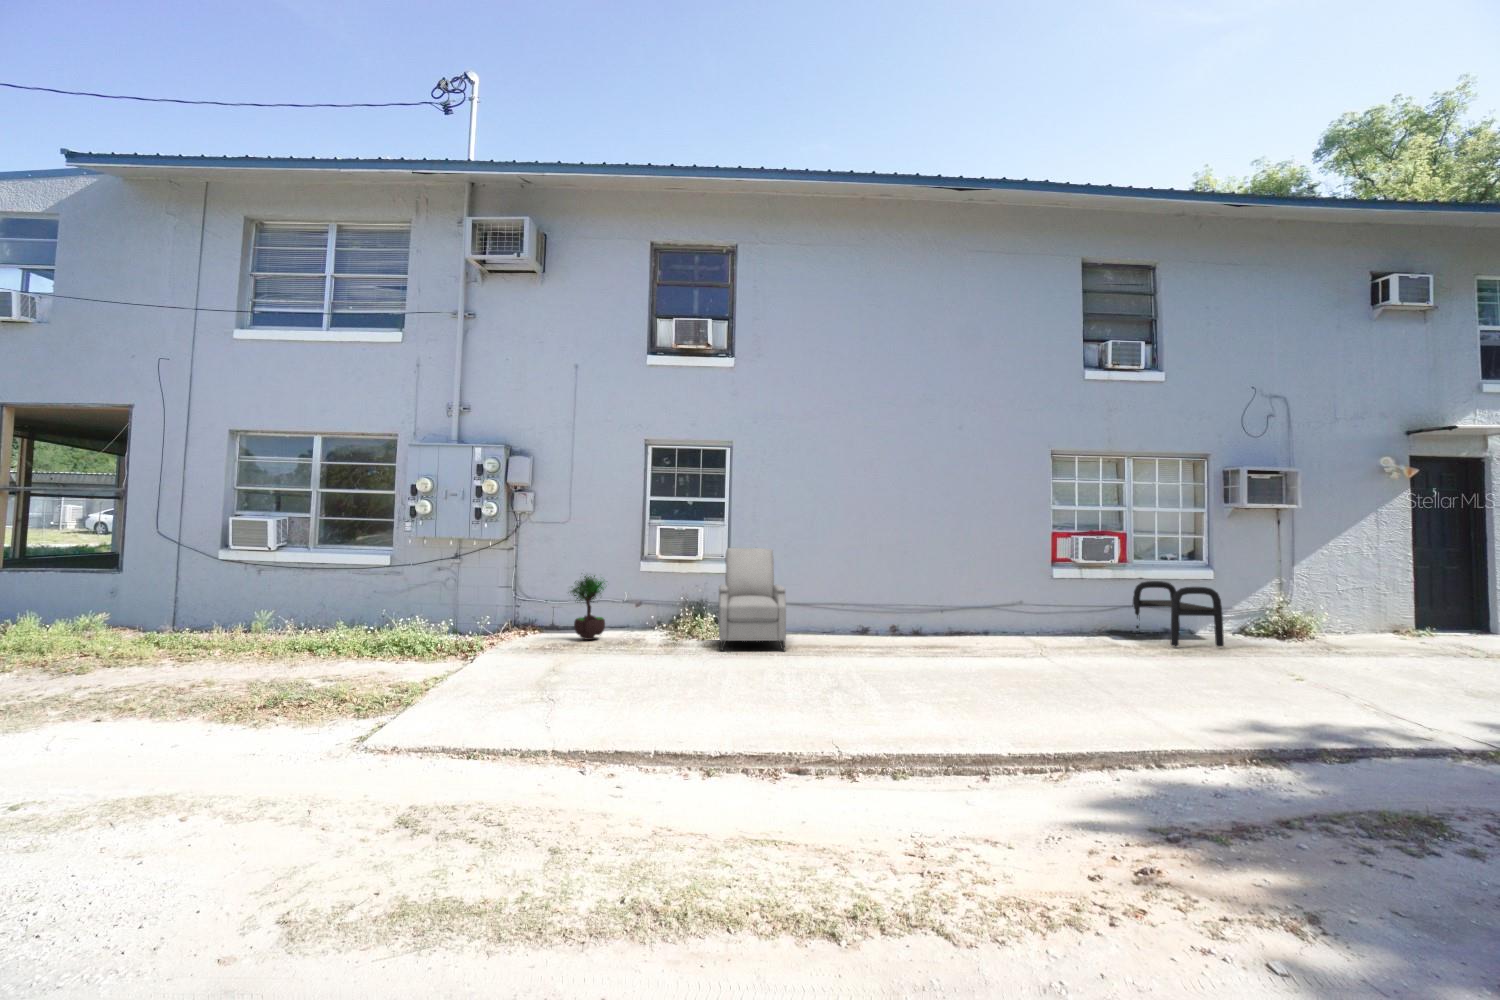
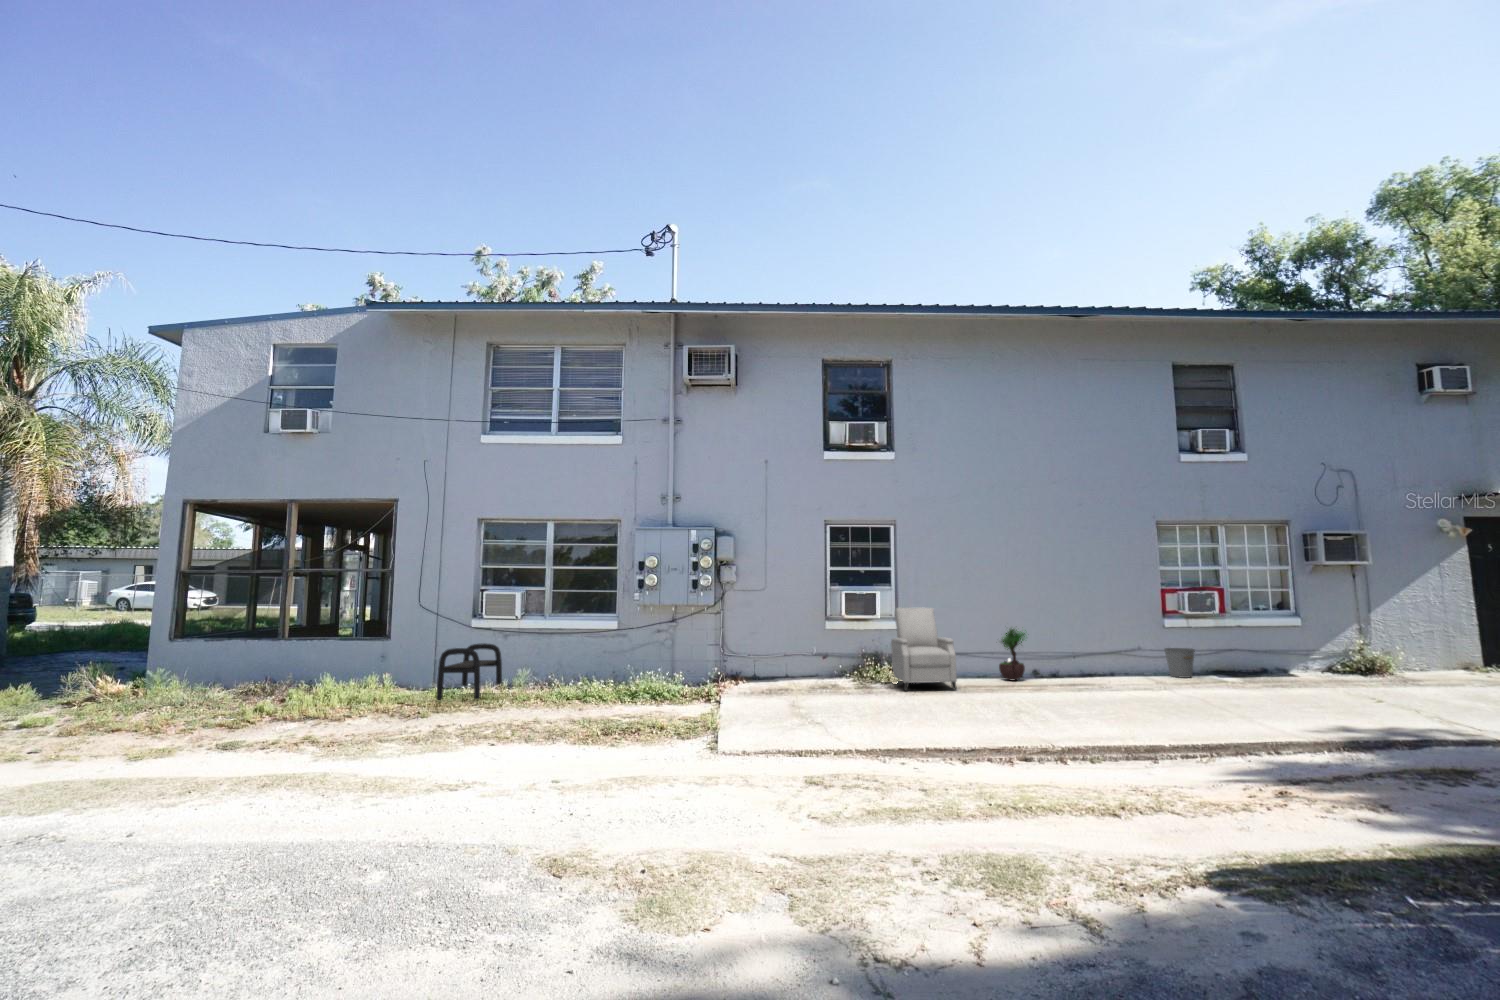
potted tree: present [570,575,605,640] -> present [999,629,1025,680]
bench: present [1133,581,1224,647] -> present [436,643,502,700]
bucket: none [1049,602,1086,638] -> present [1164,648,1195,678]

